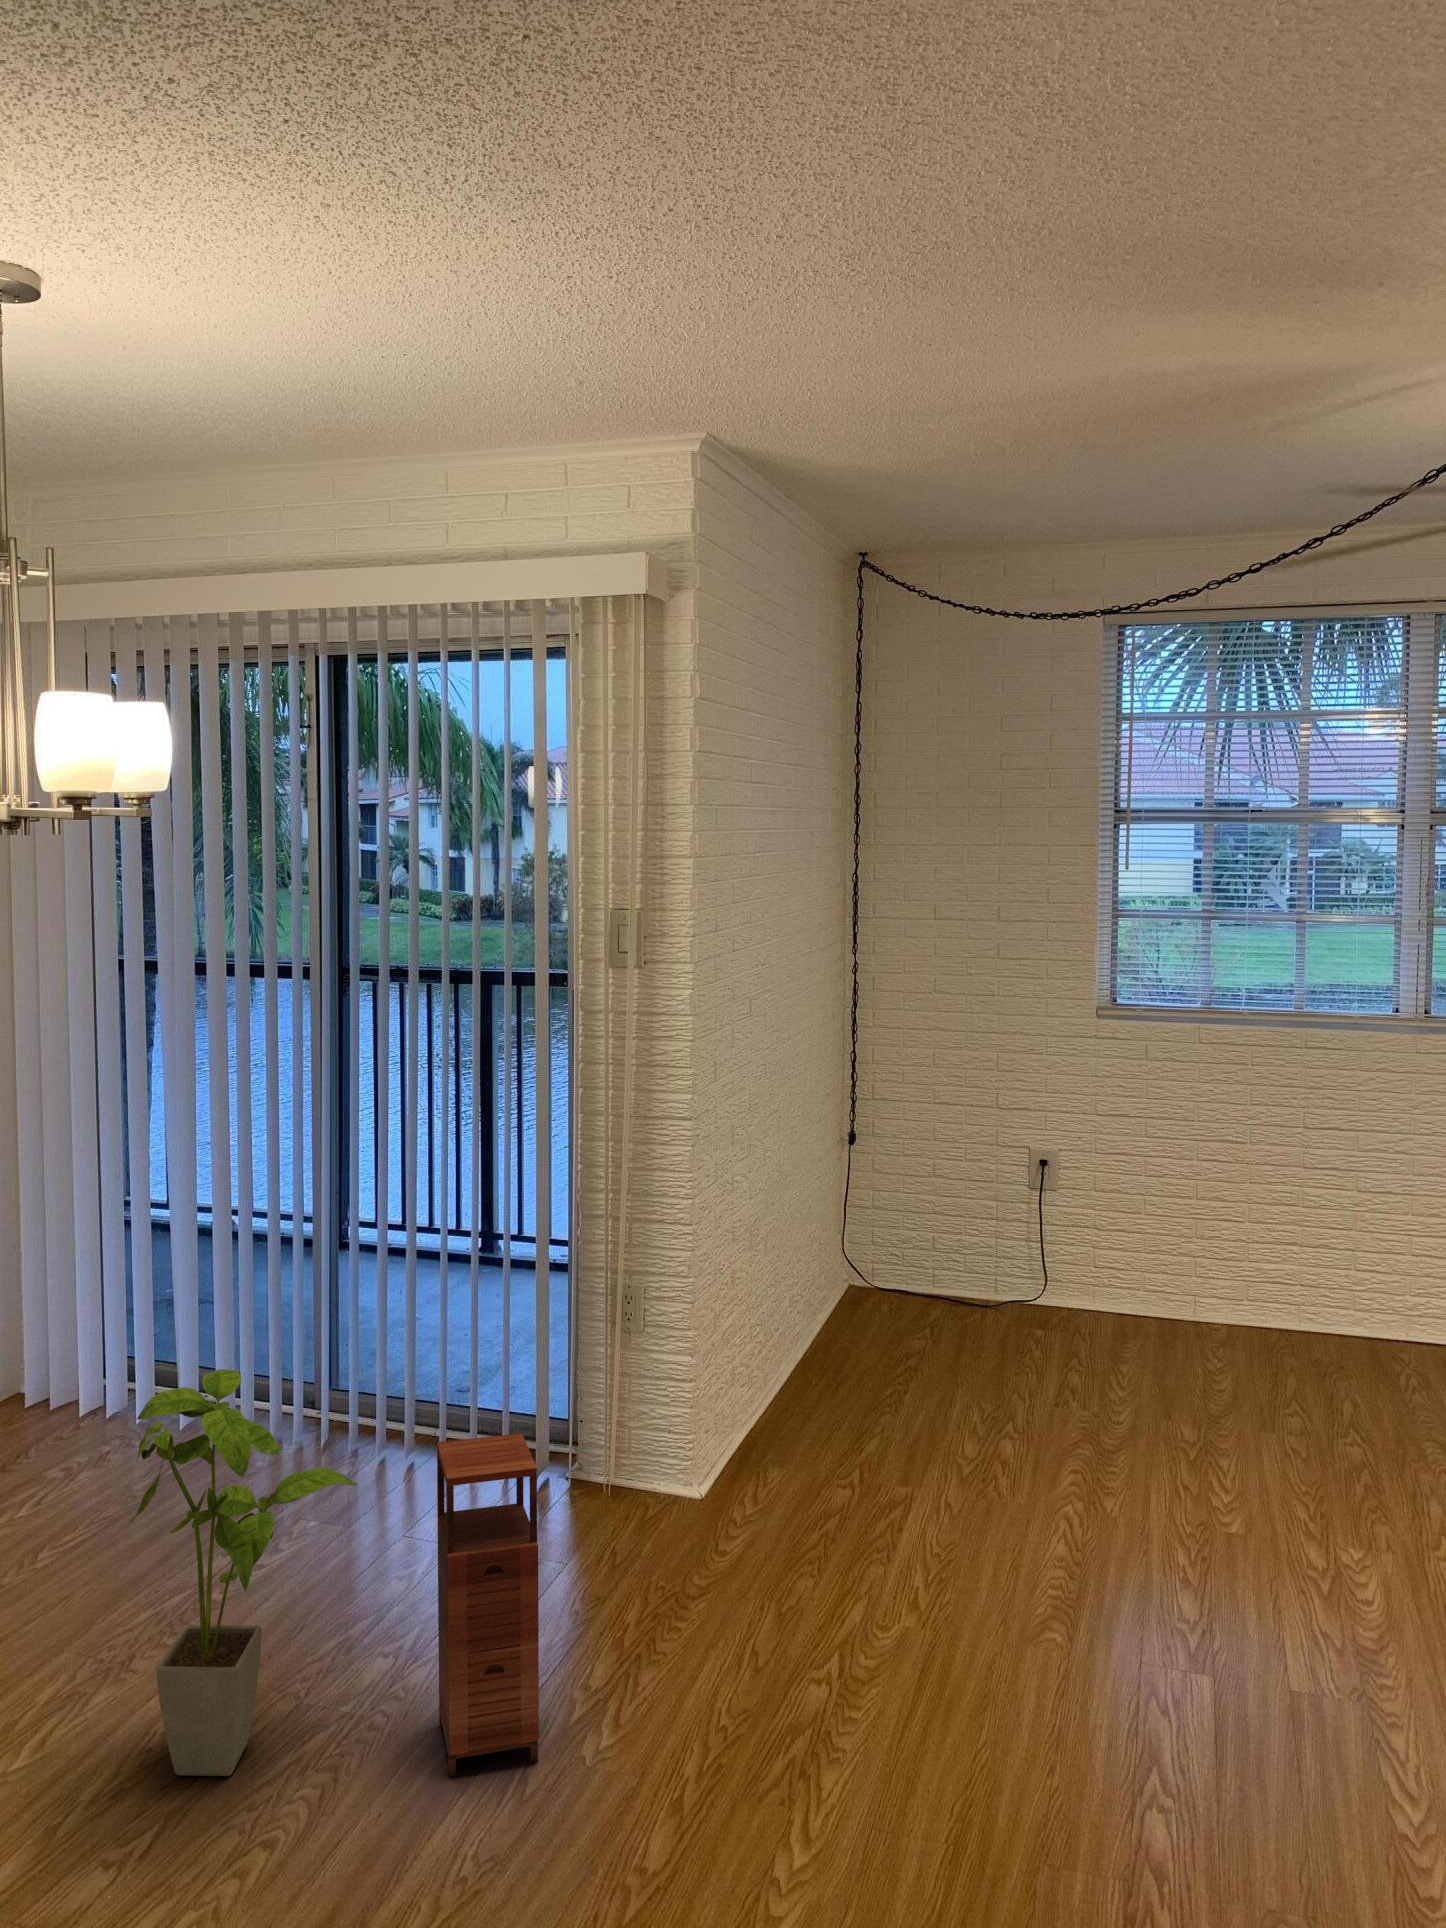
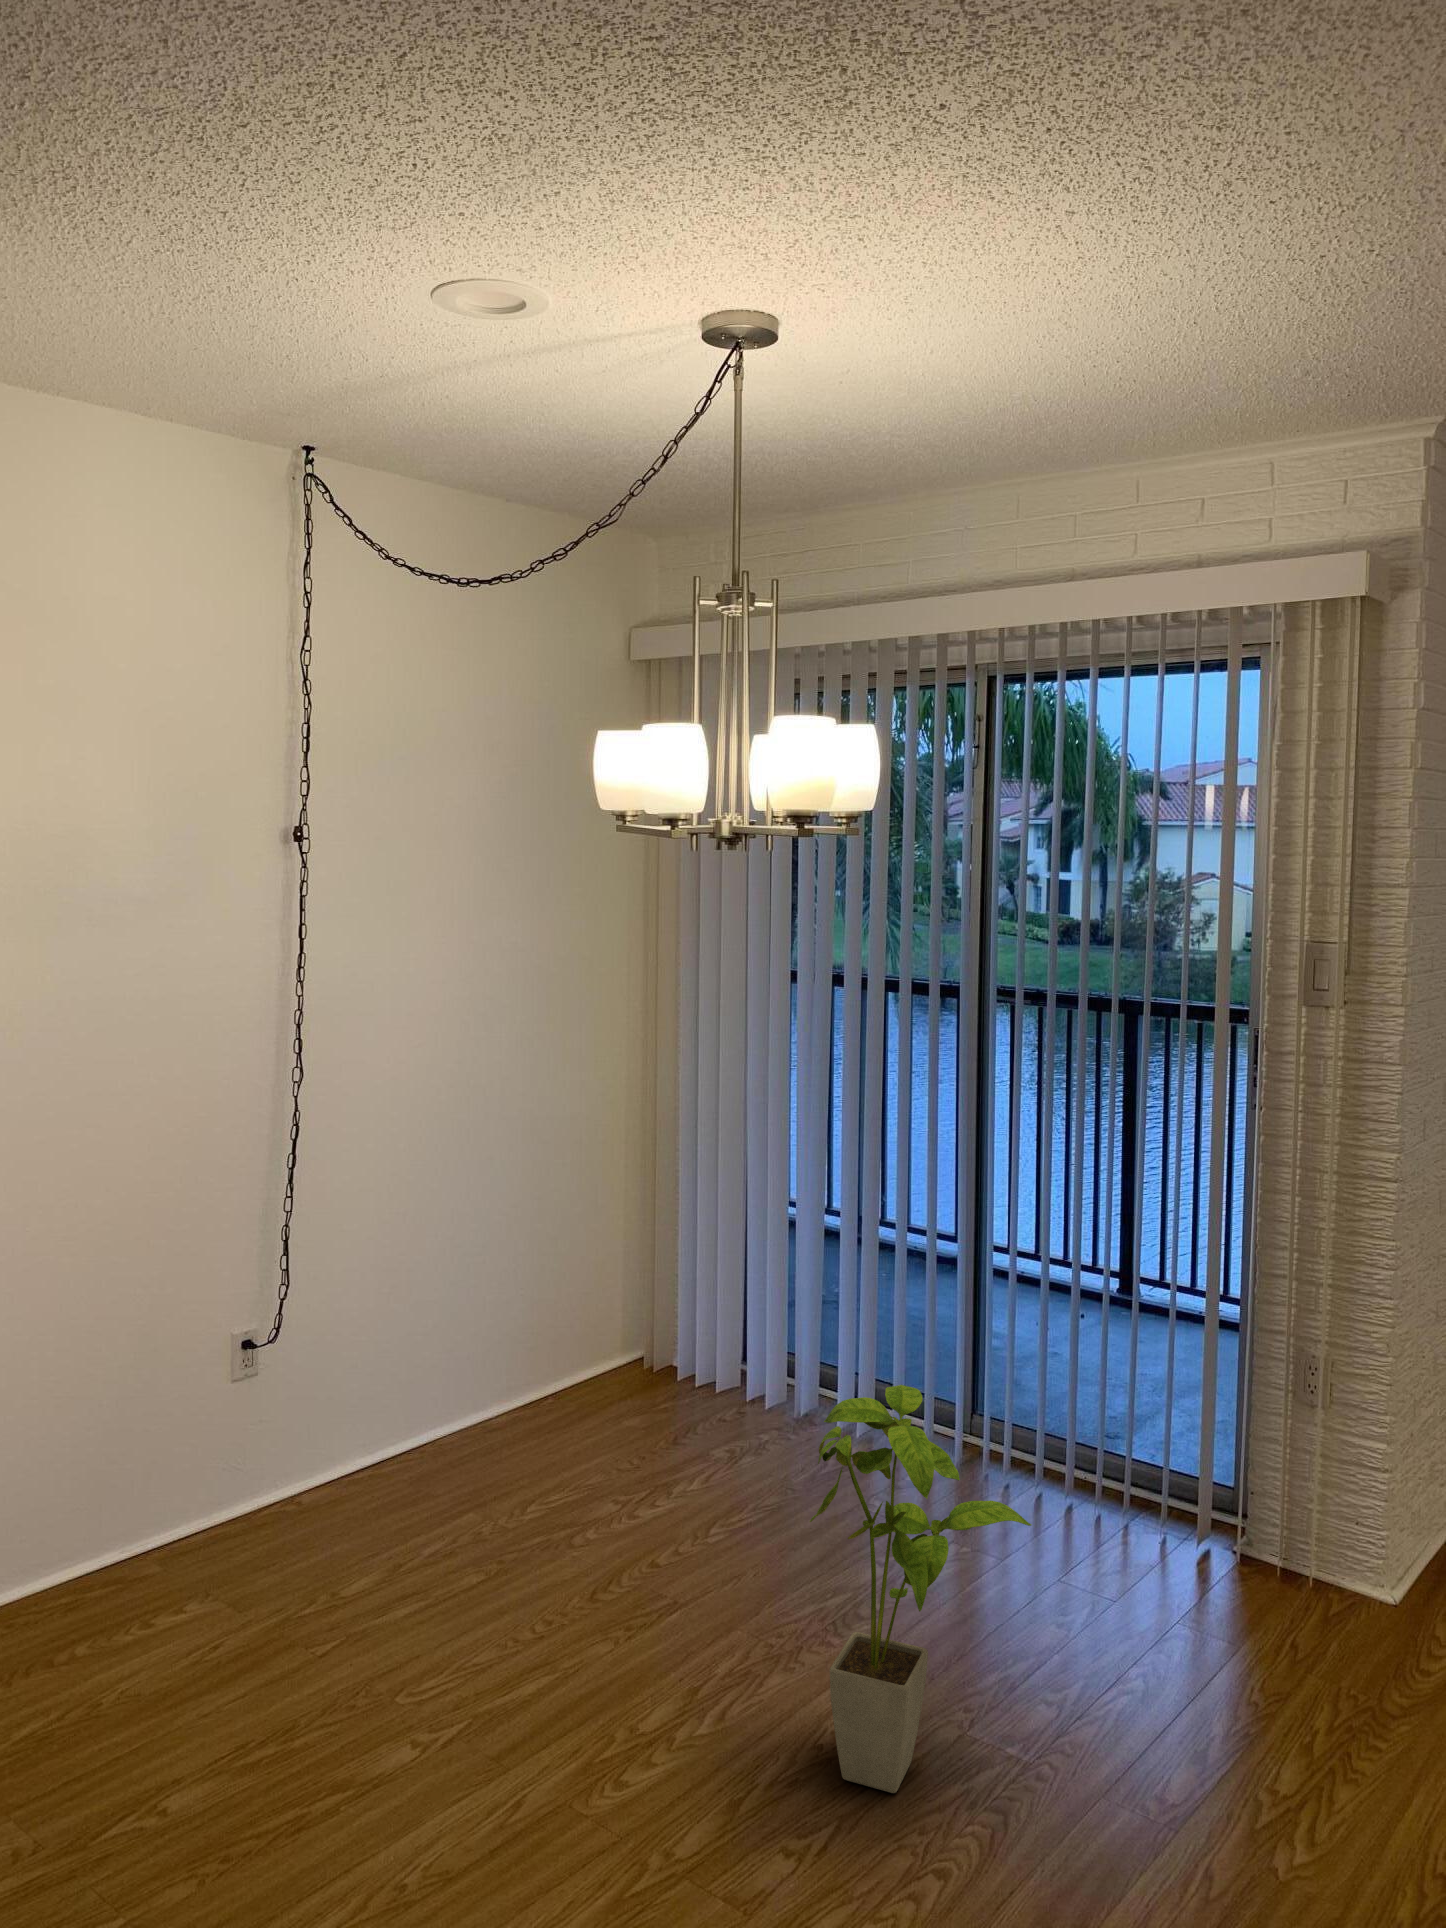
storage cabinet: present [437,1433,539,1777] -> none [1106,1496,1231,1864]

